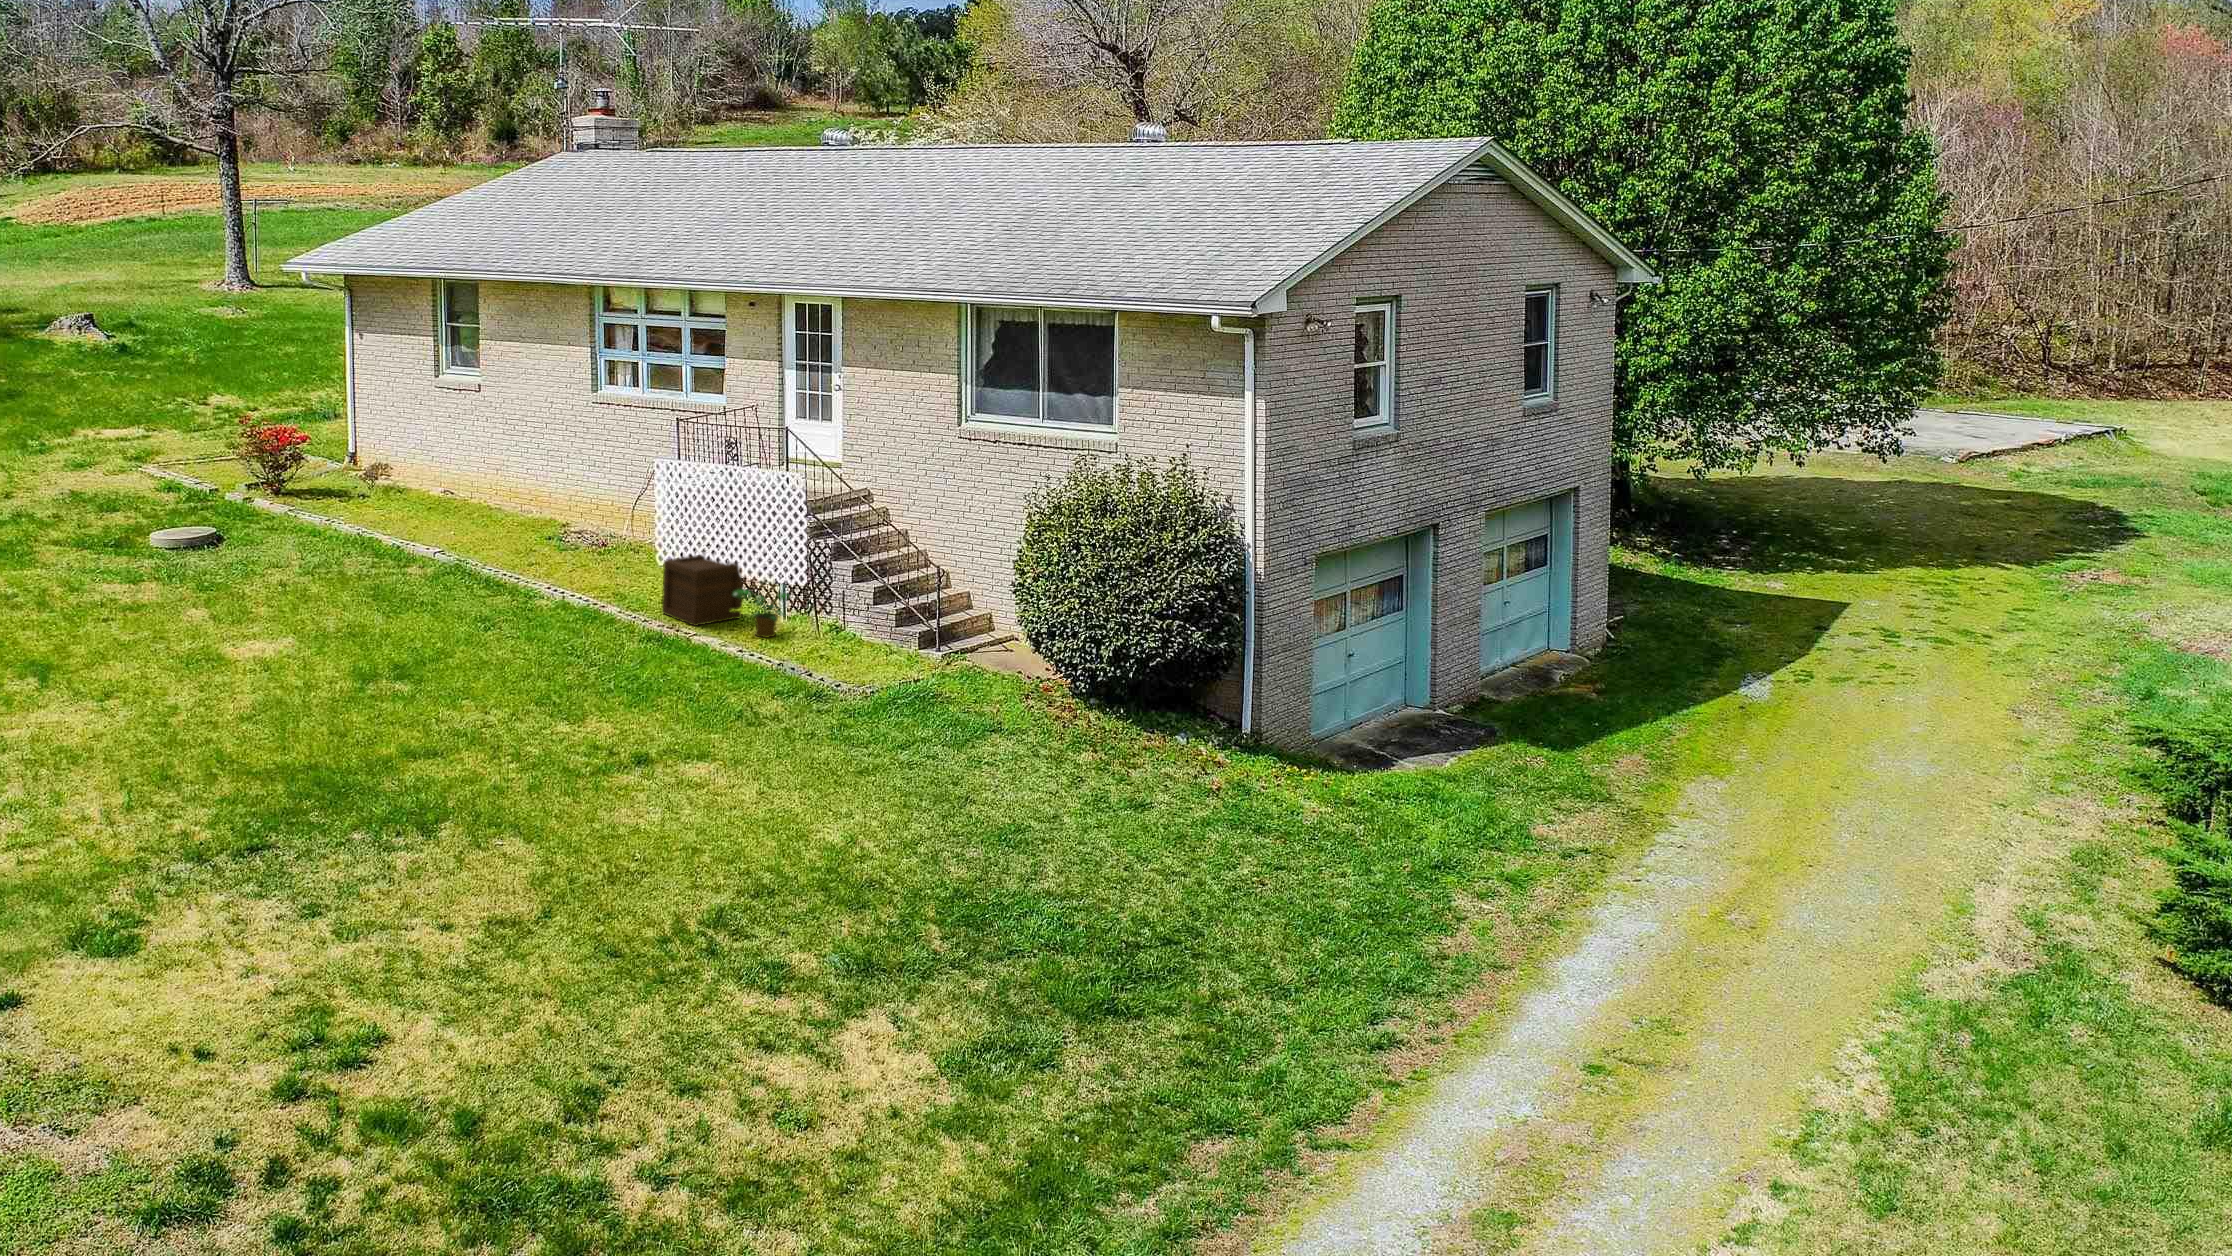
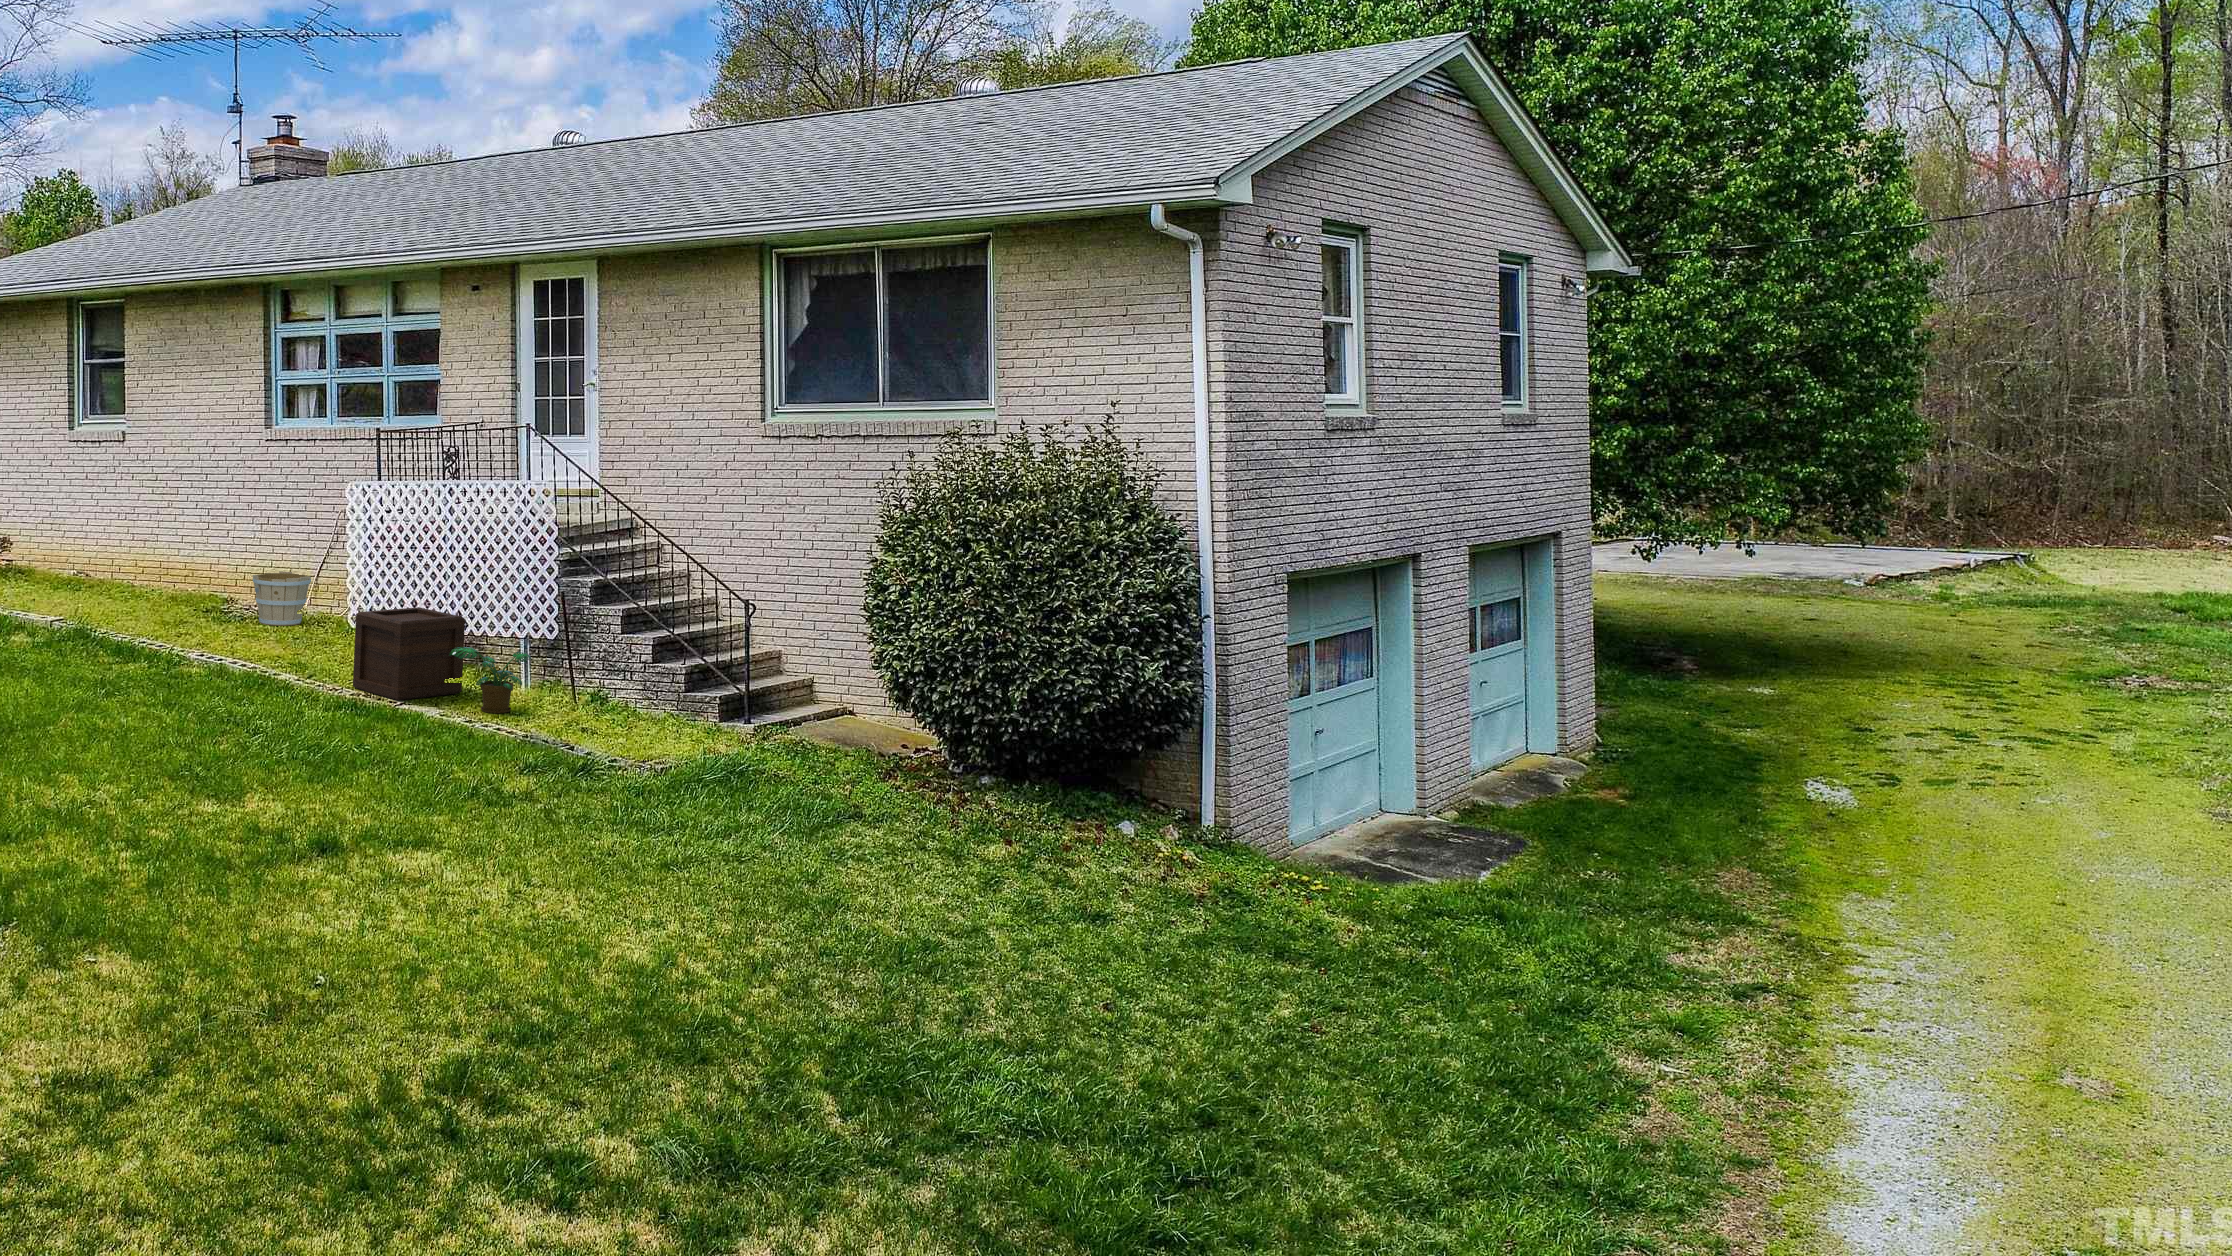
wooden bucket: none [585,505,631,548] -> present [253,571,311,626]

